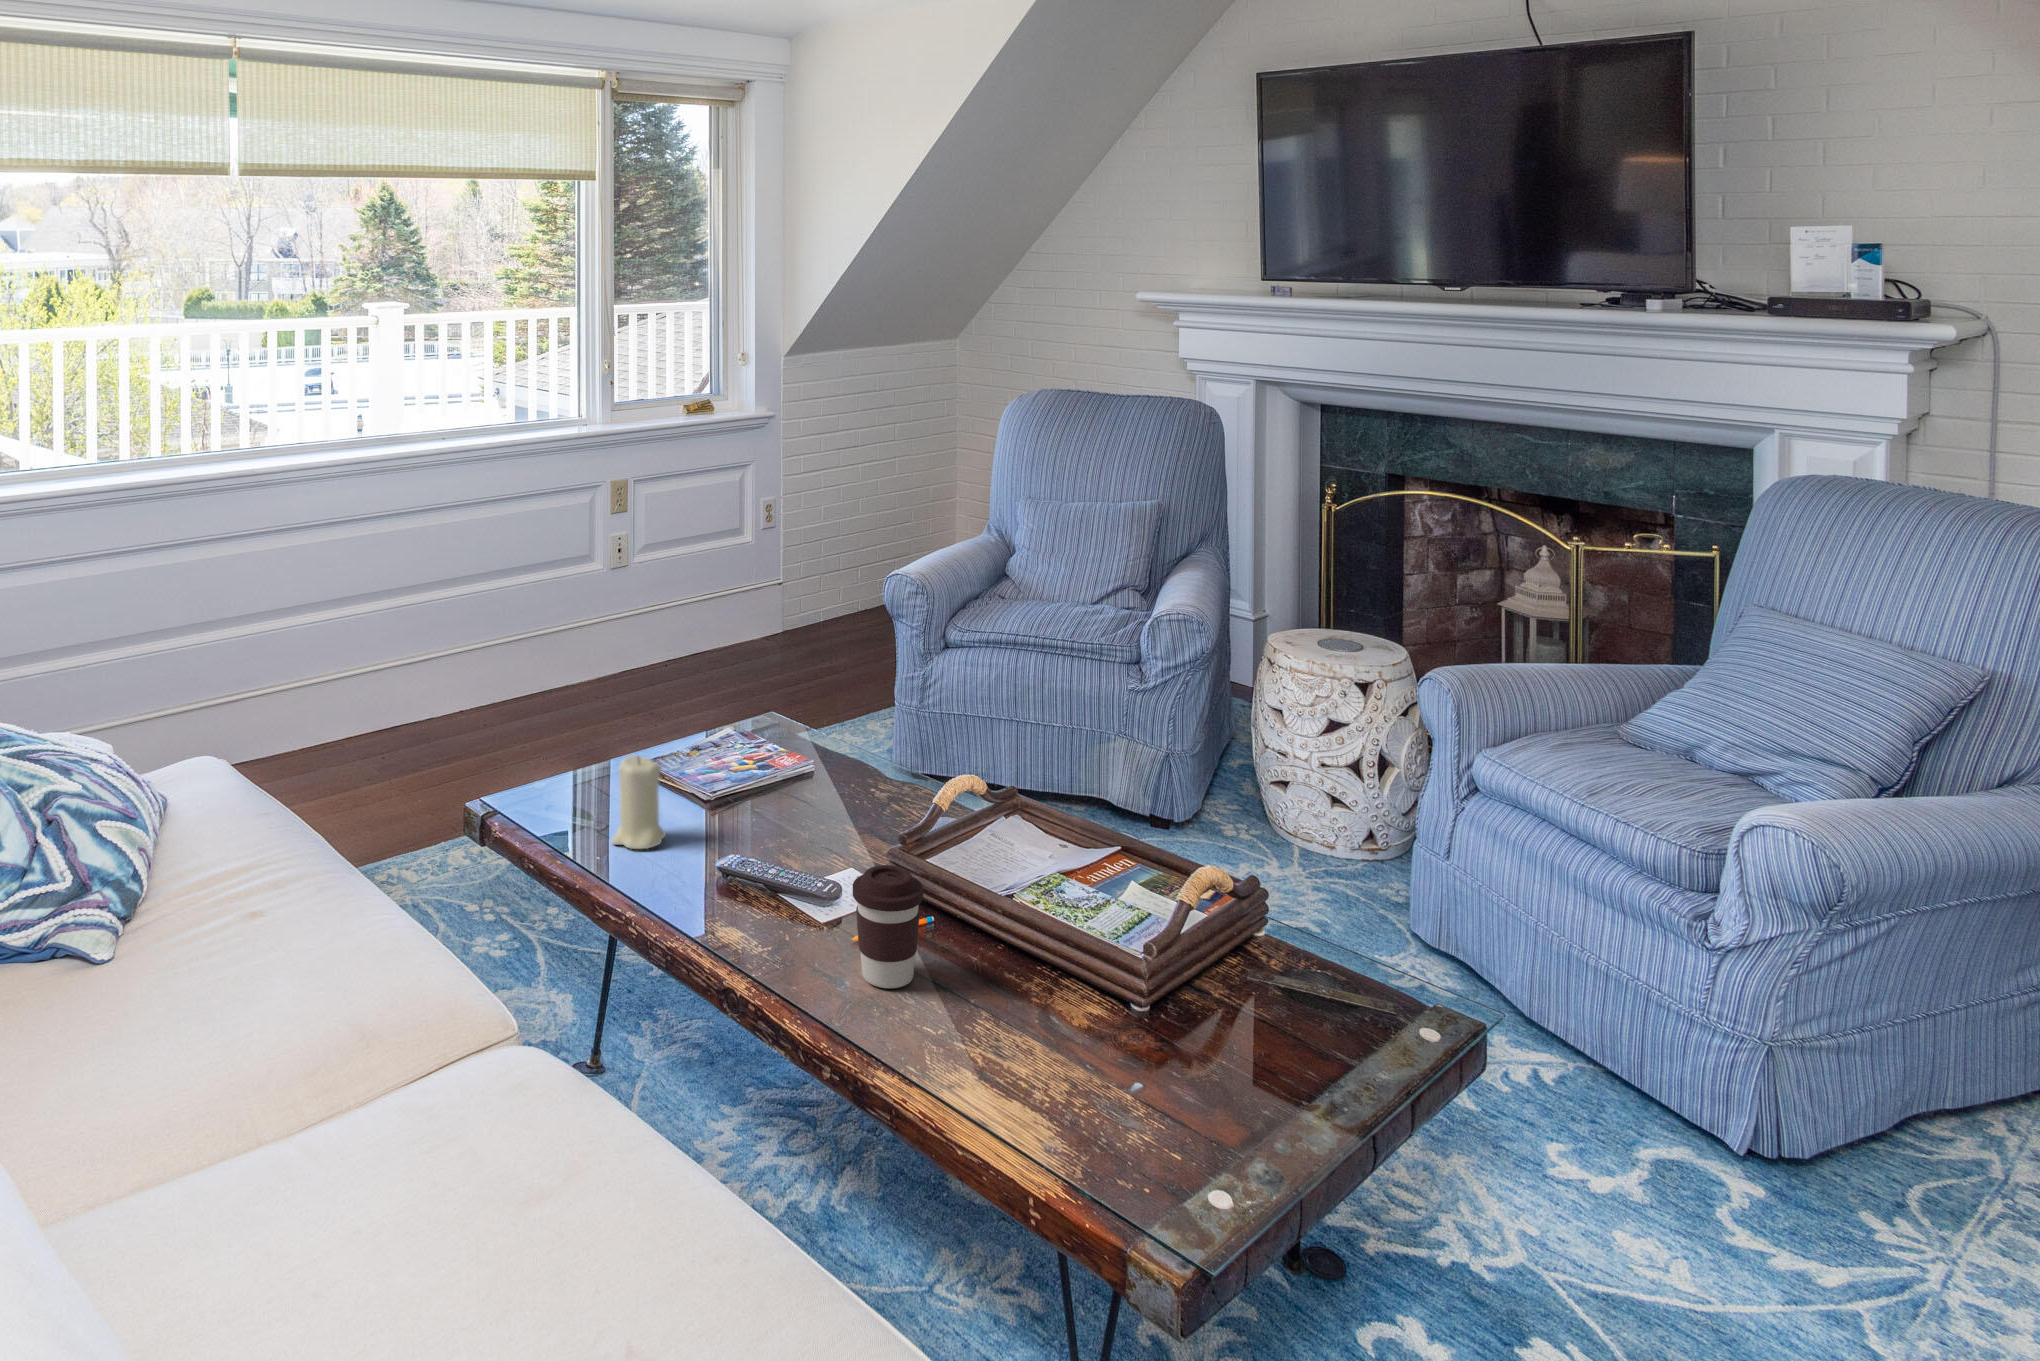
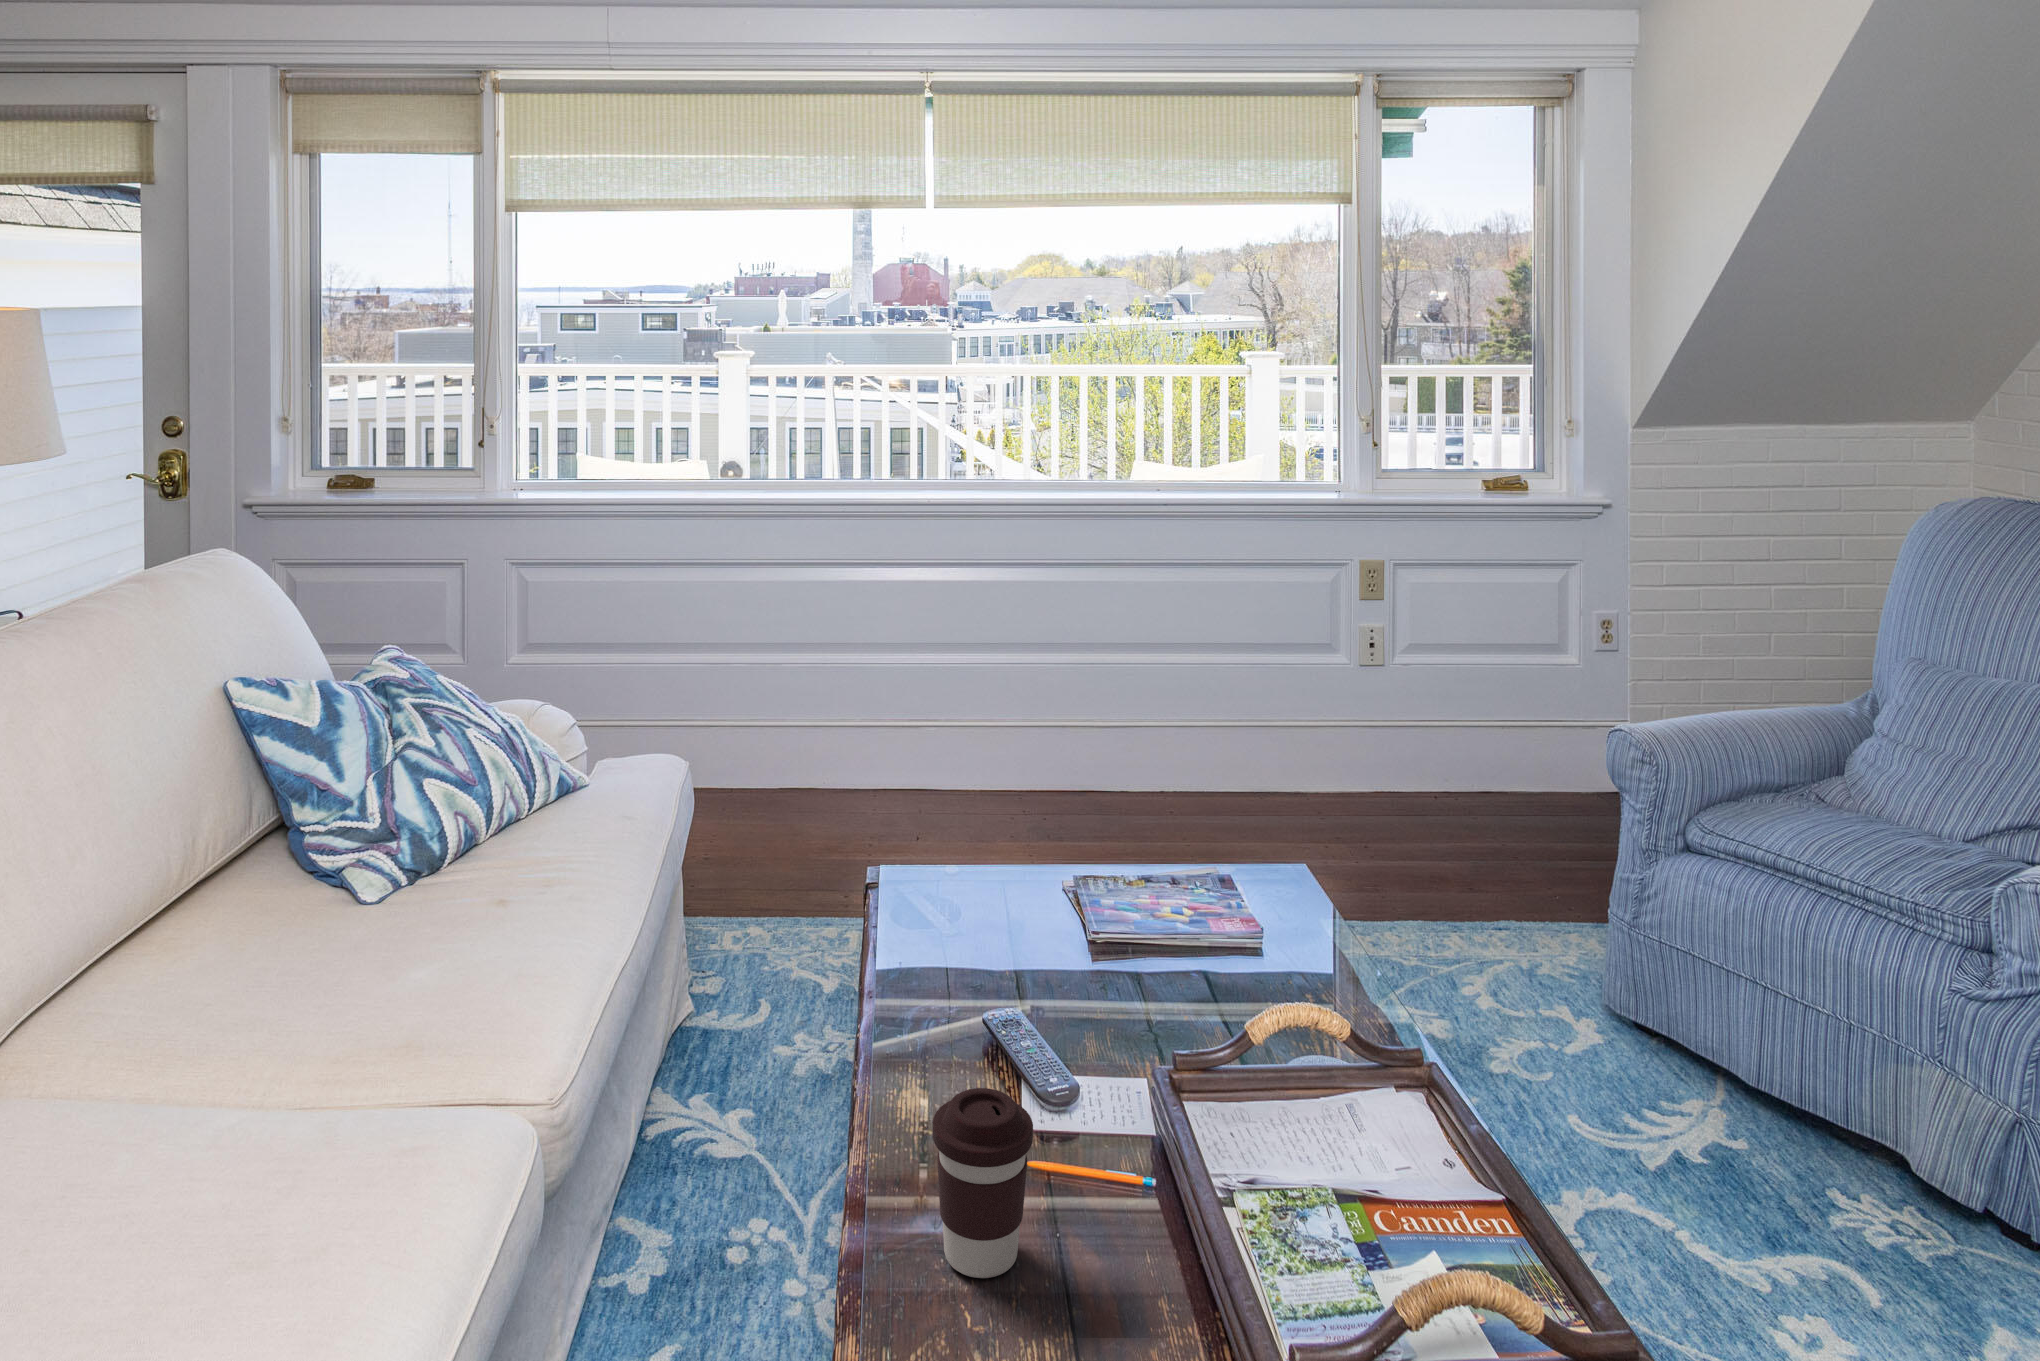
candle: present [612,756,666,849] -> none [925,857,989,976]

